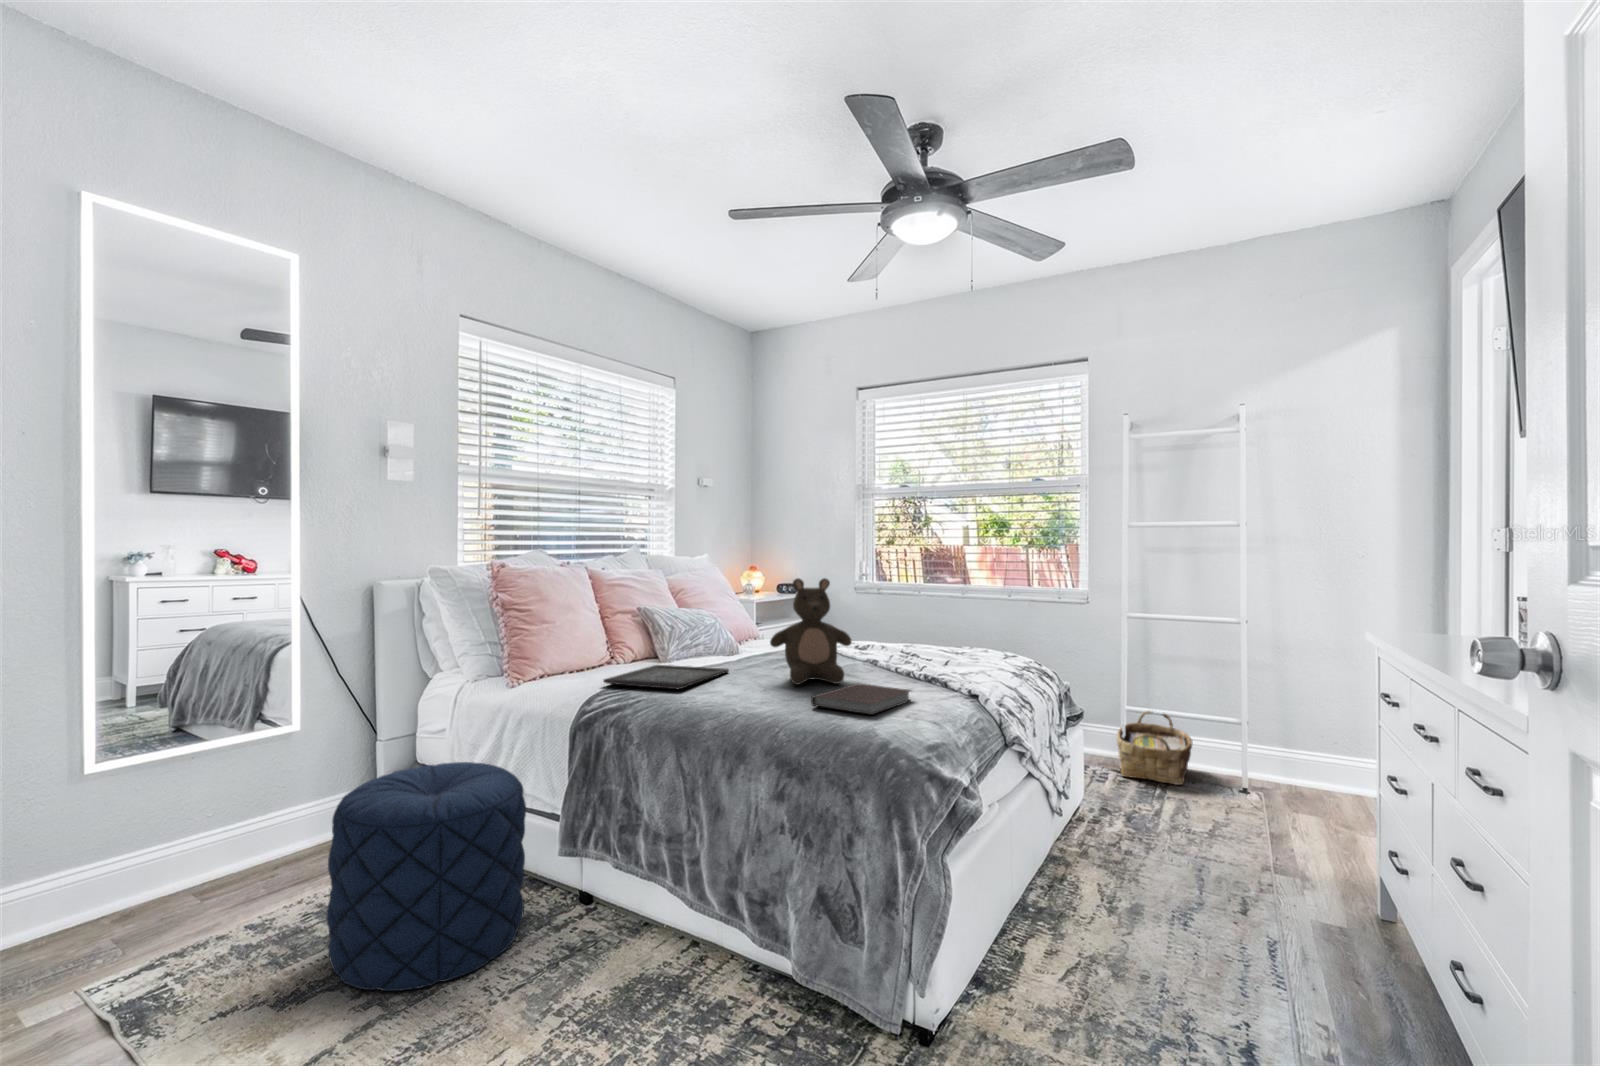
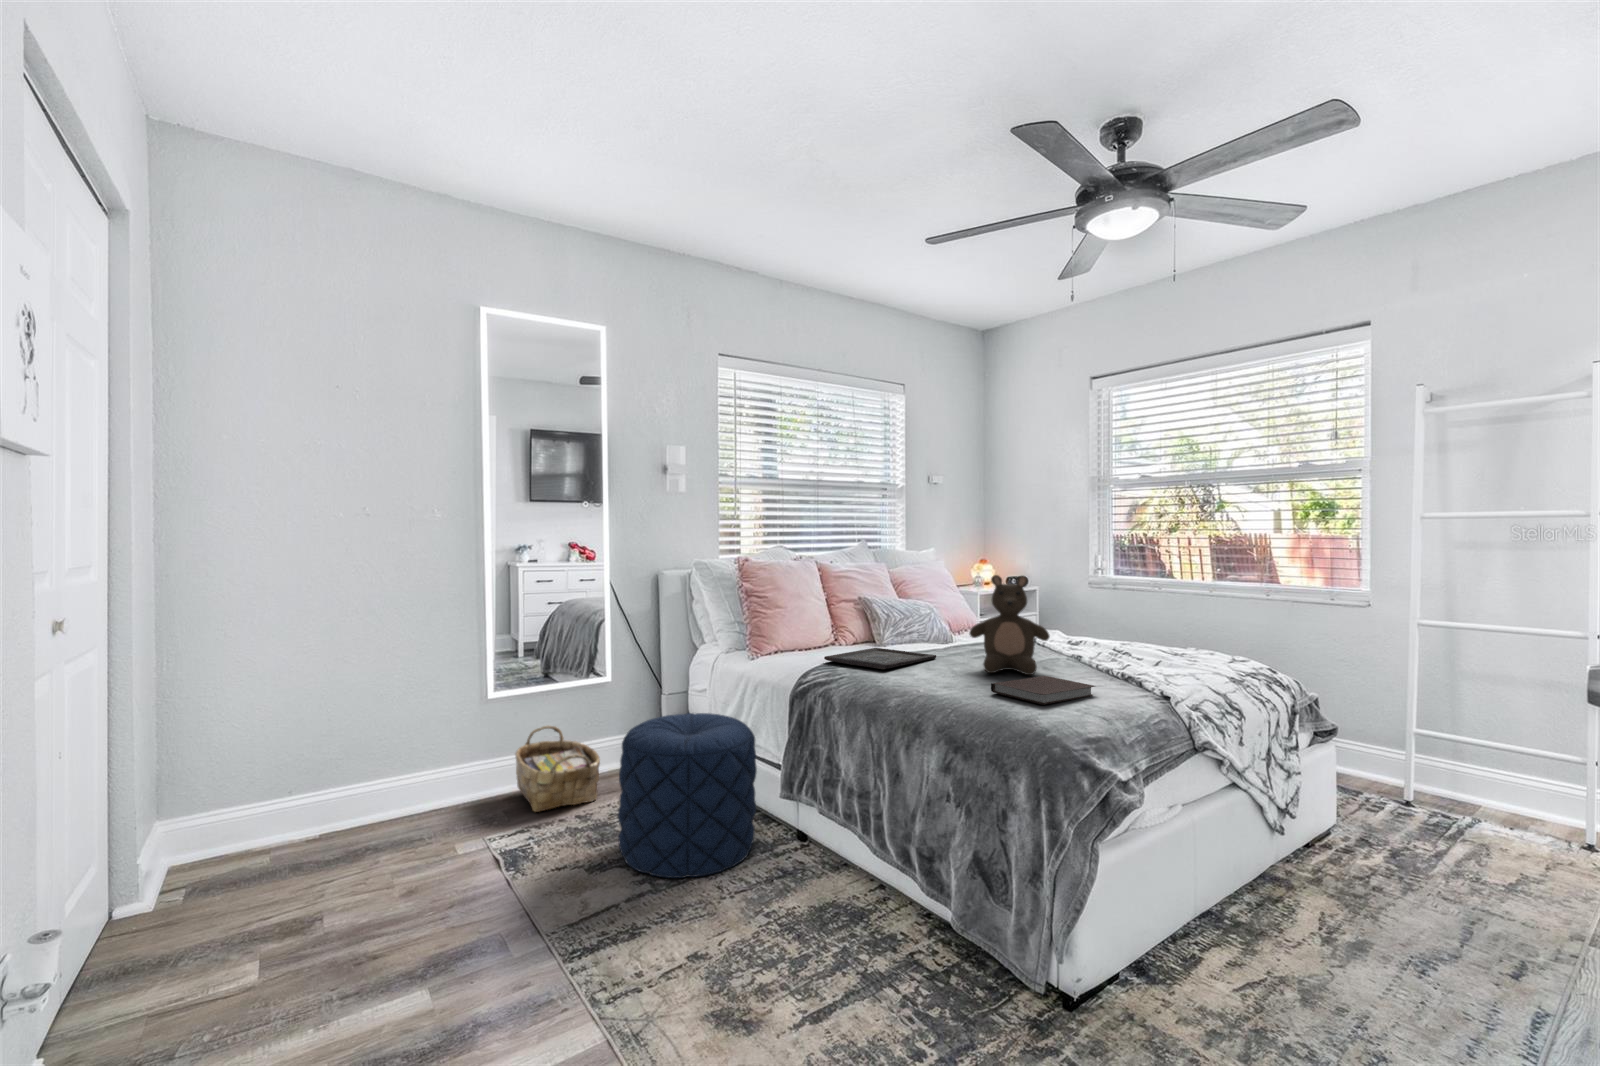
woven basket: present [1117,711,1193,785] -> present [515,726,600,812]

